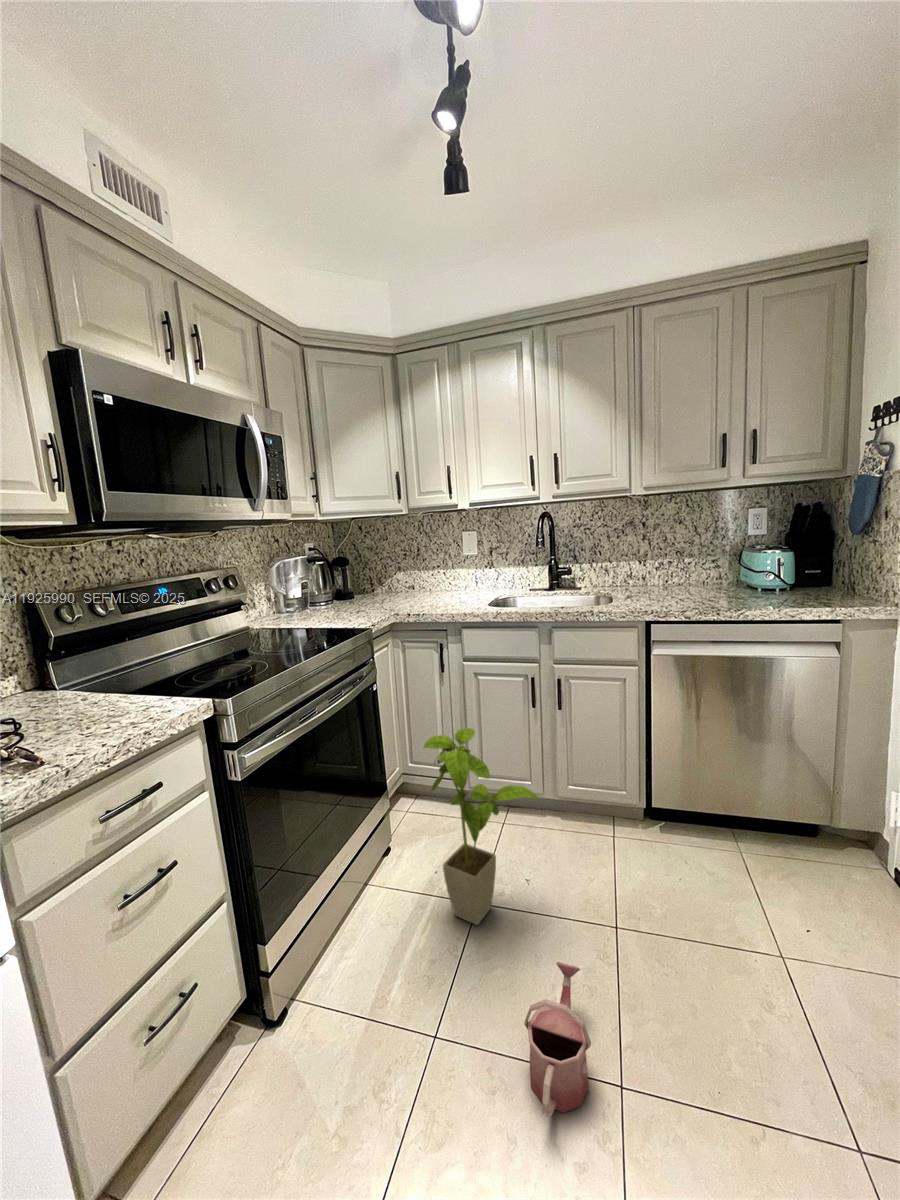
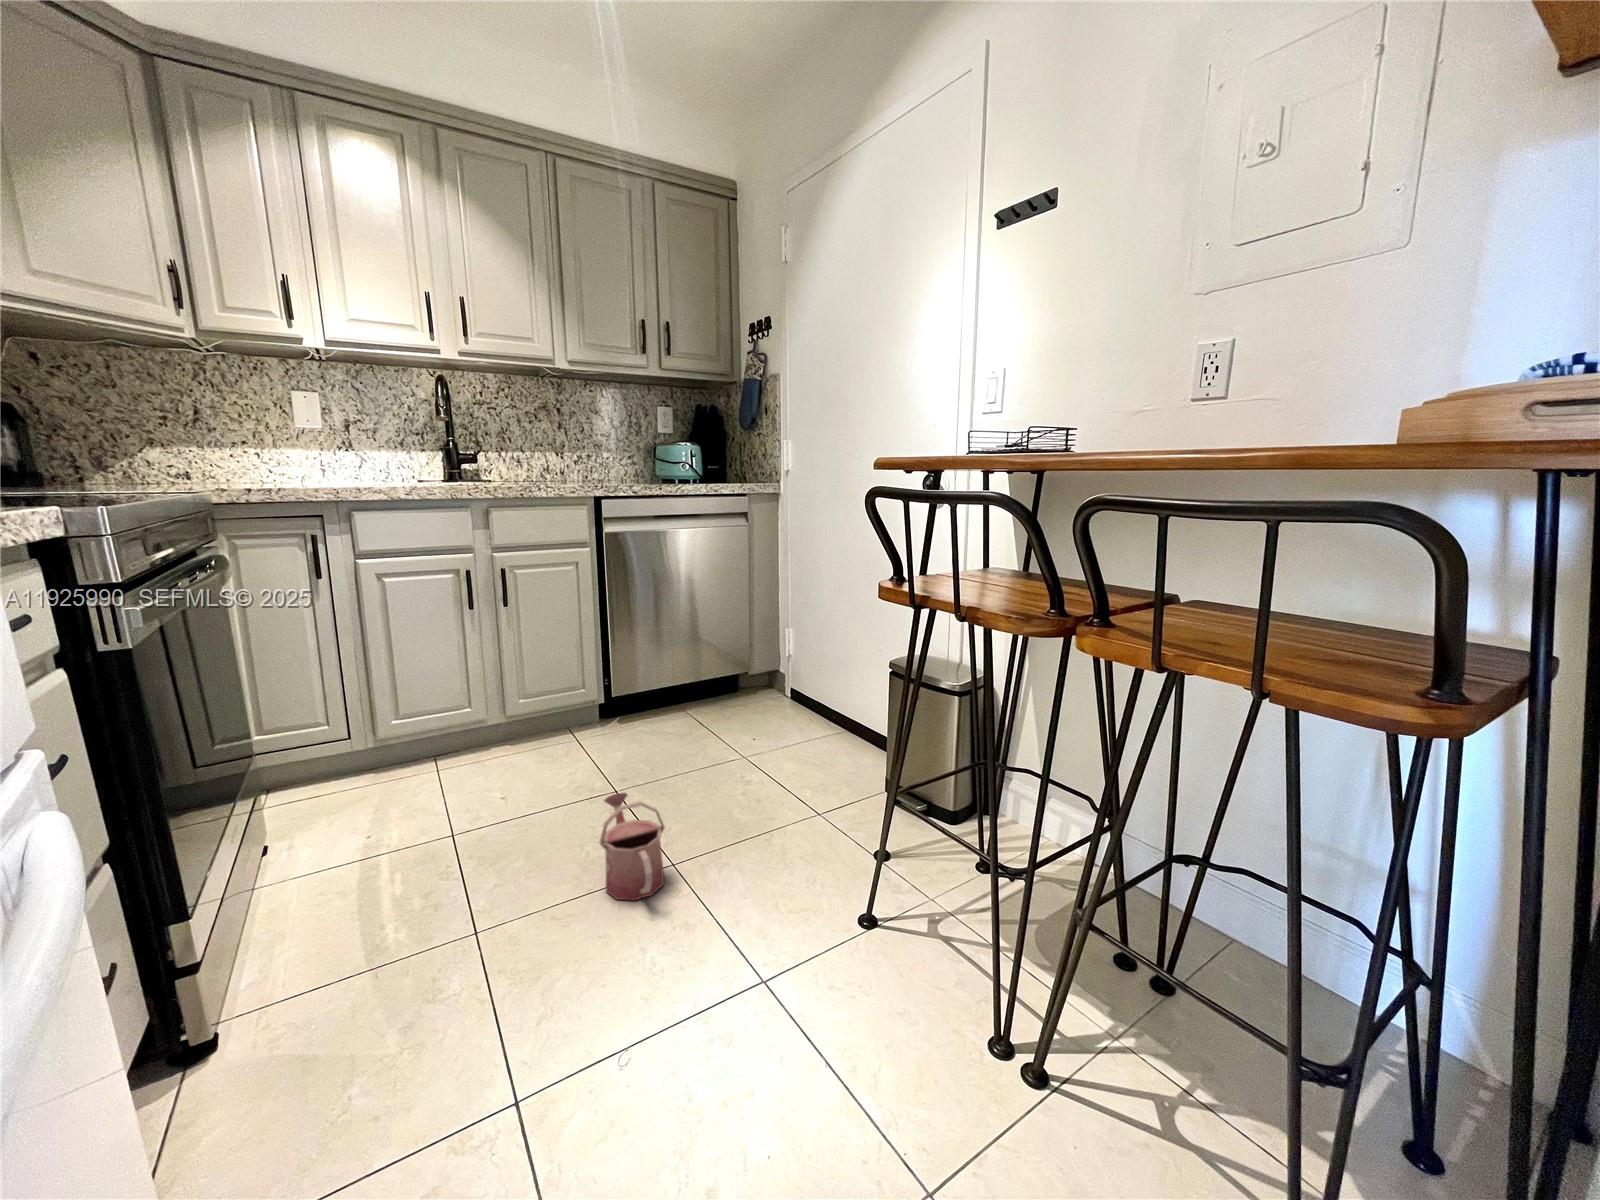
house plant: present [424,728,539,925] -> none [387,593,541,852]

